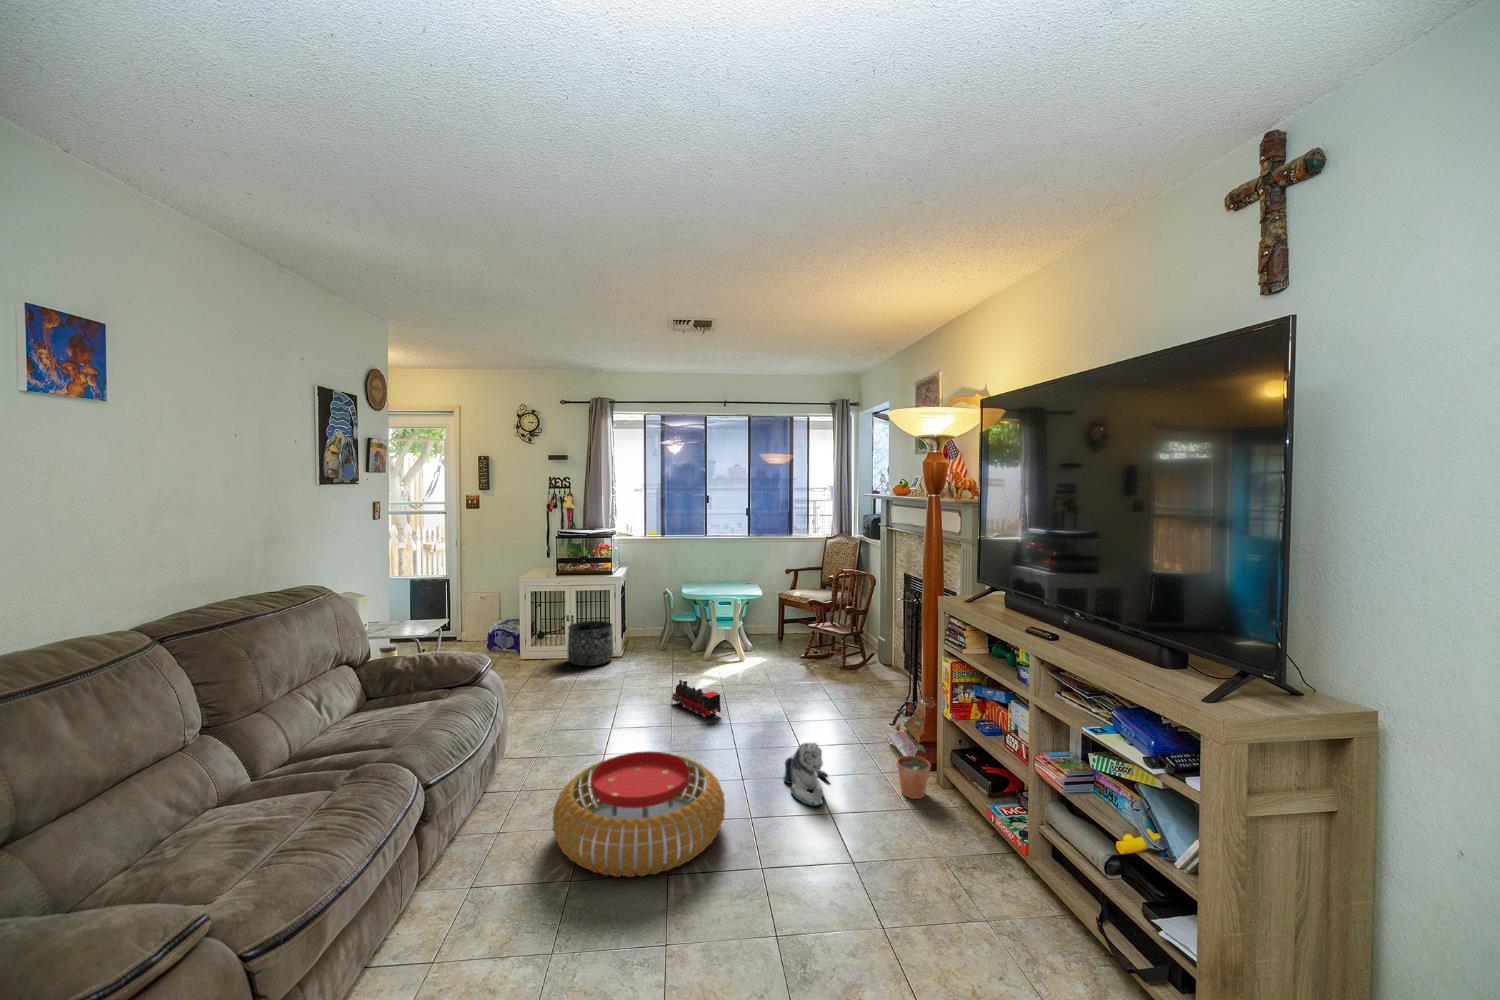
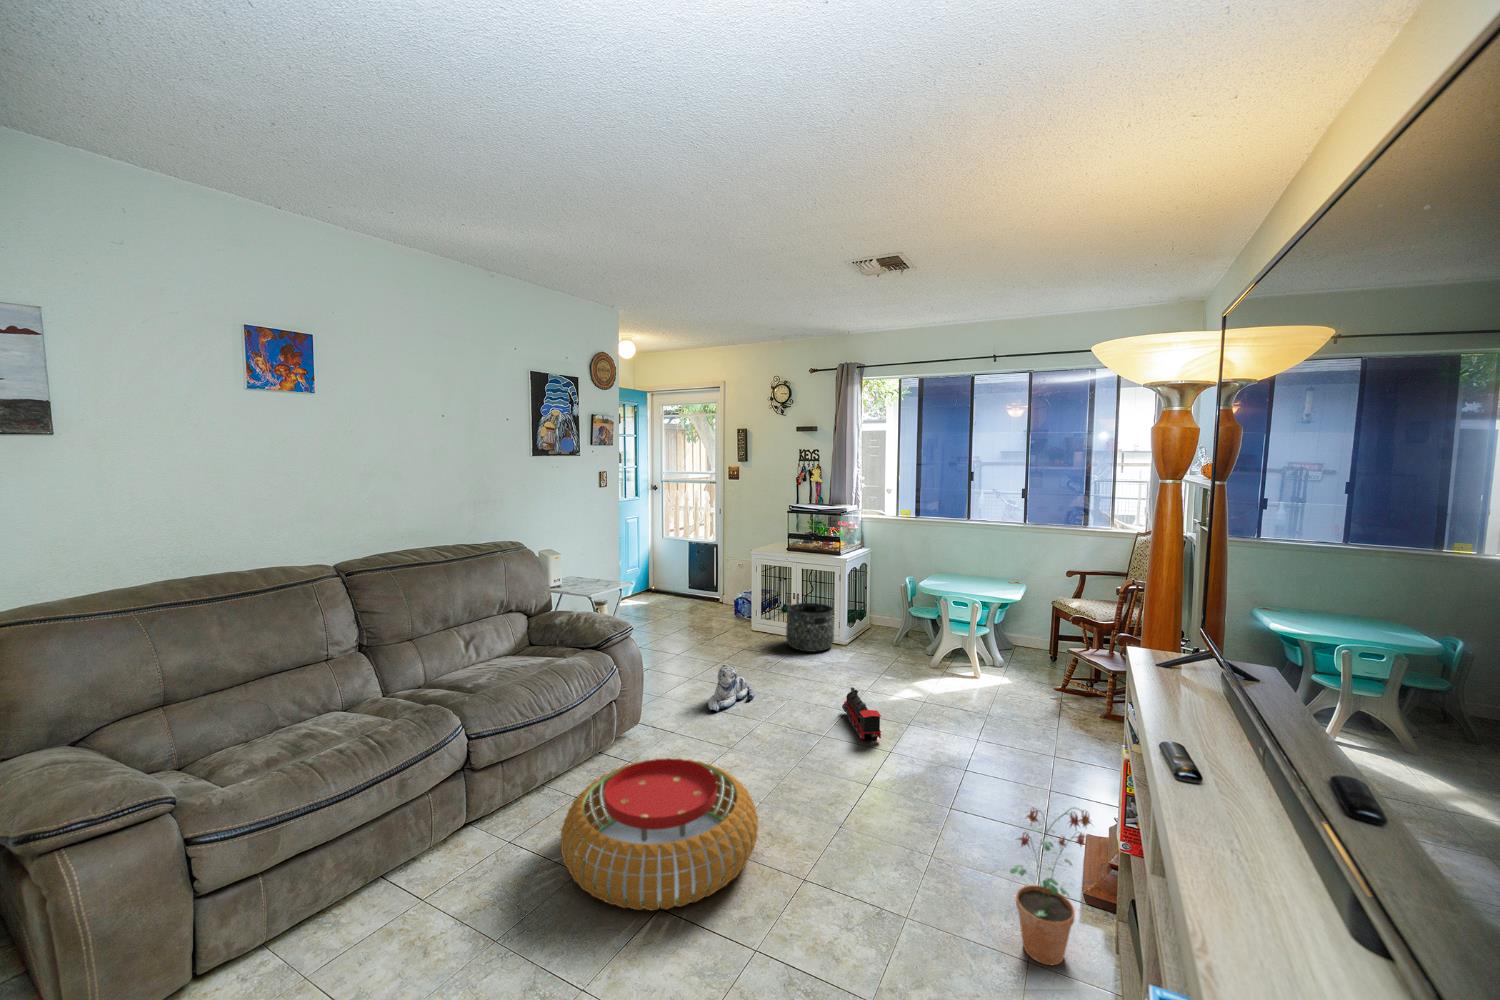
plush toy: present [784,743,828,806] -> present [708,665,754,711]

